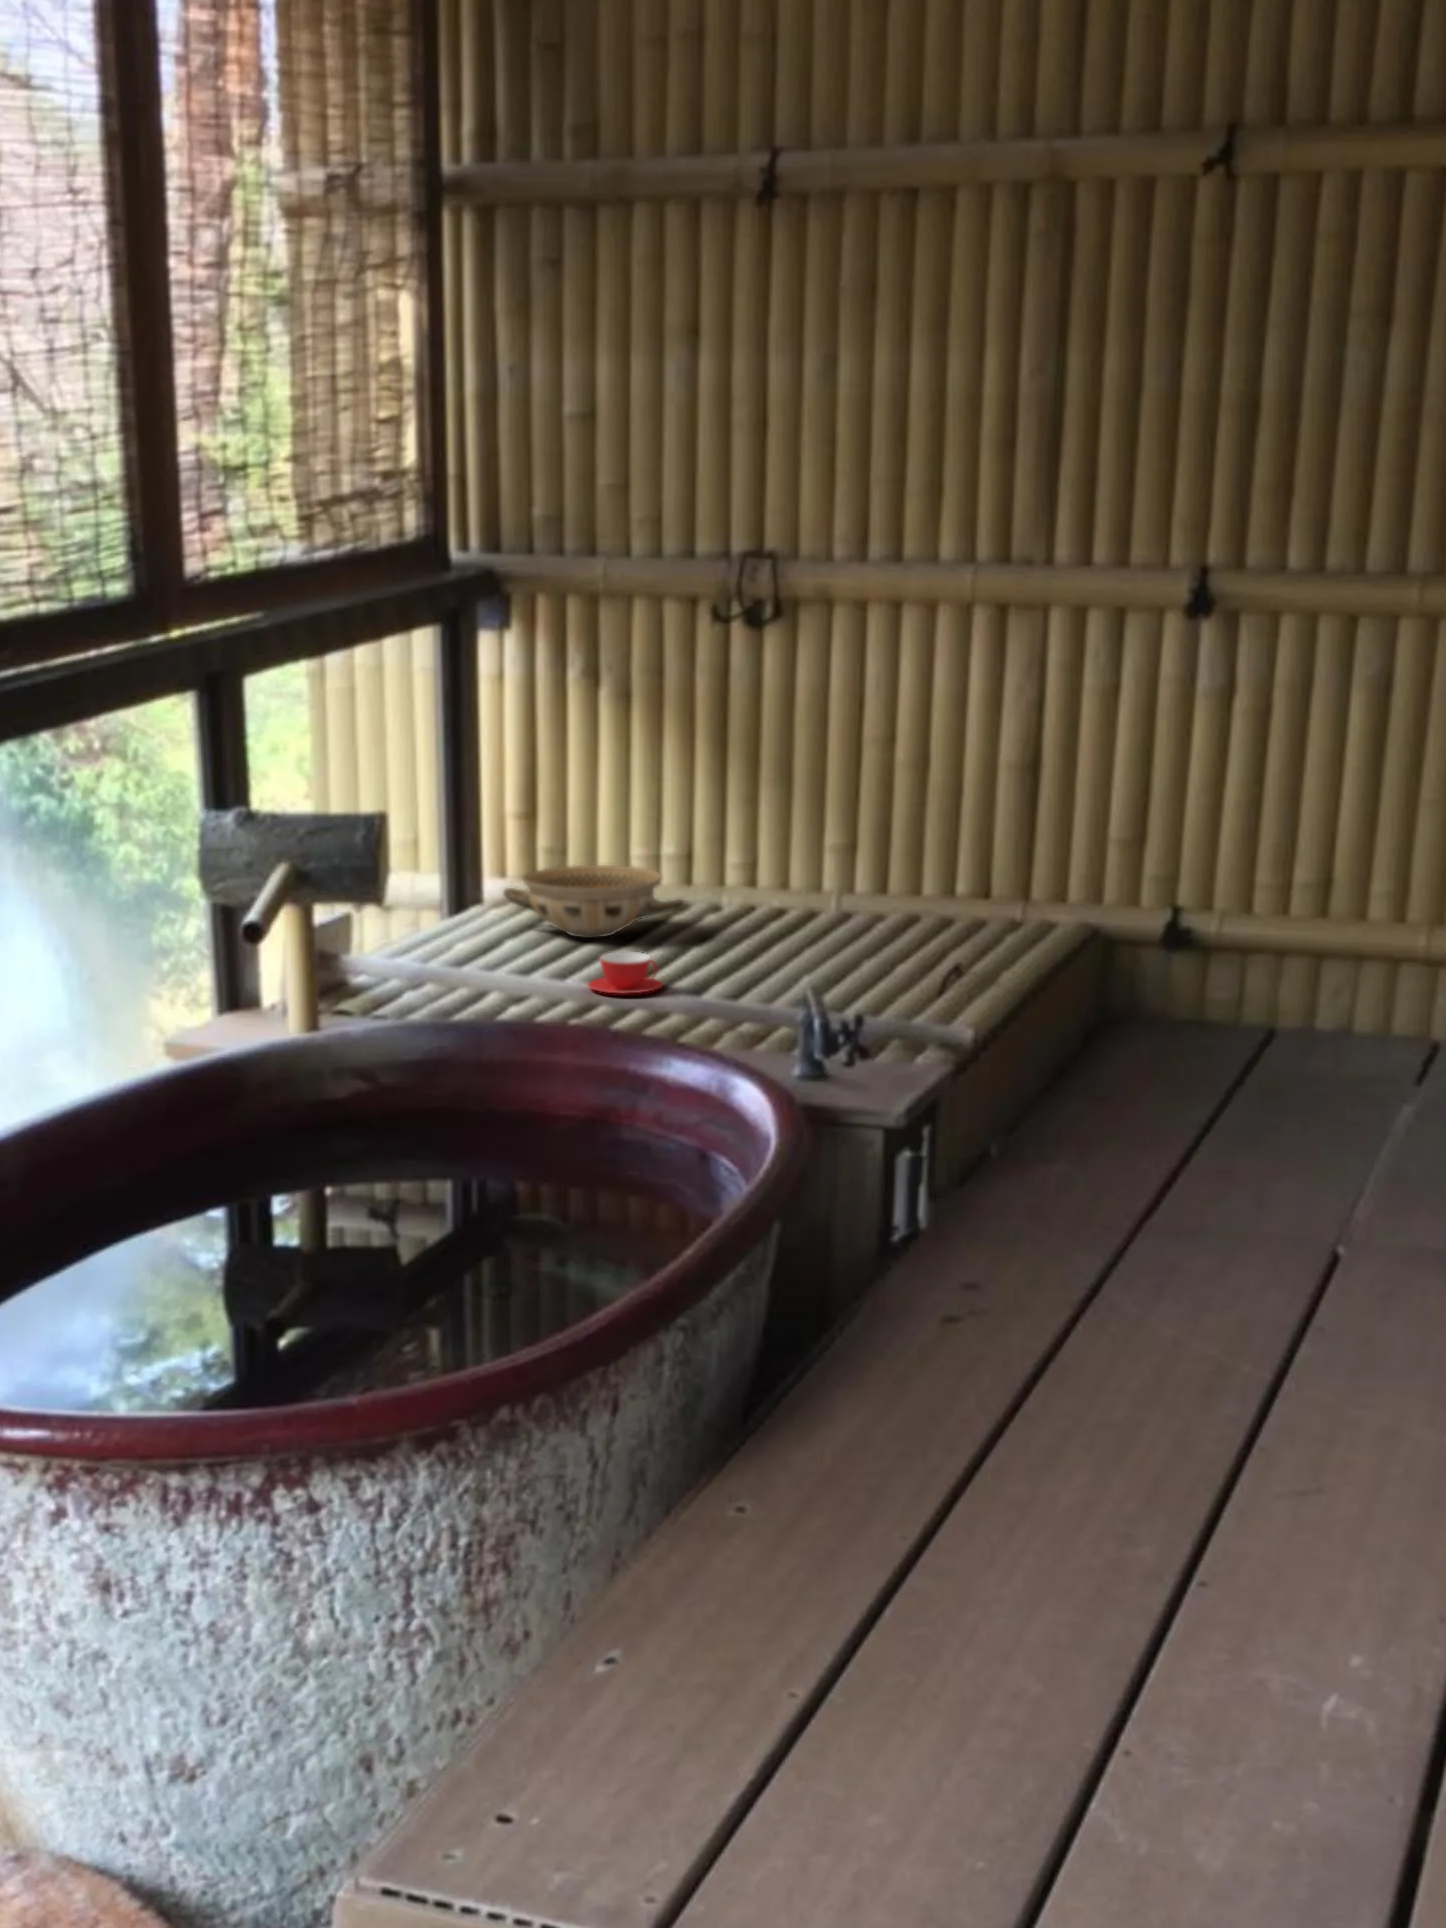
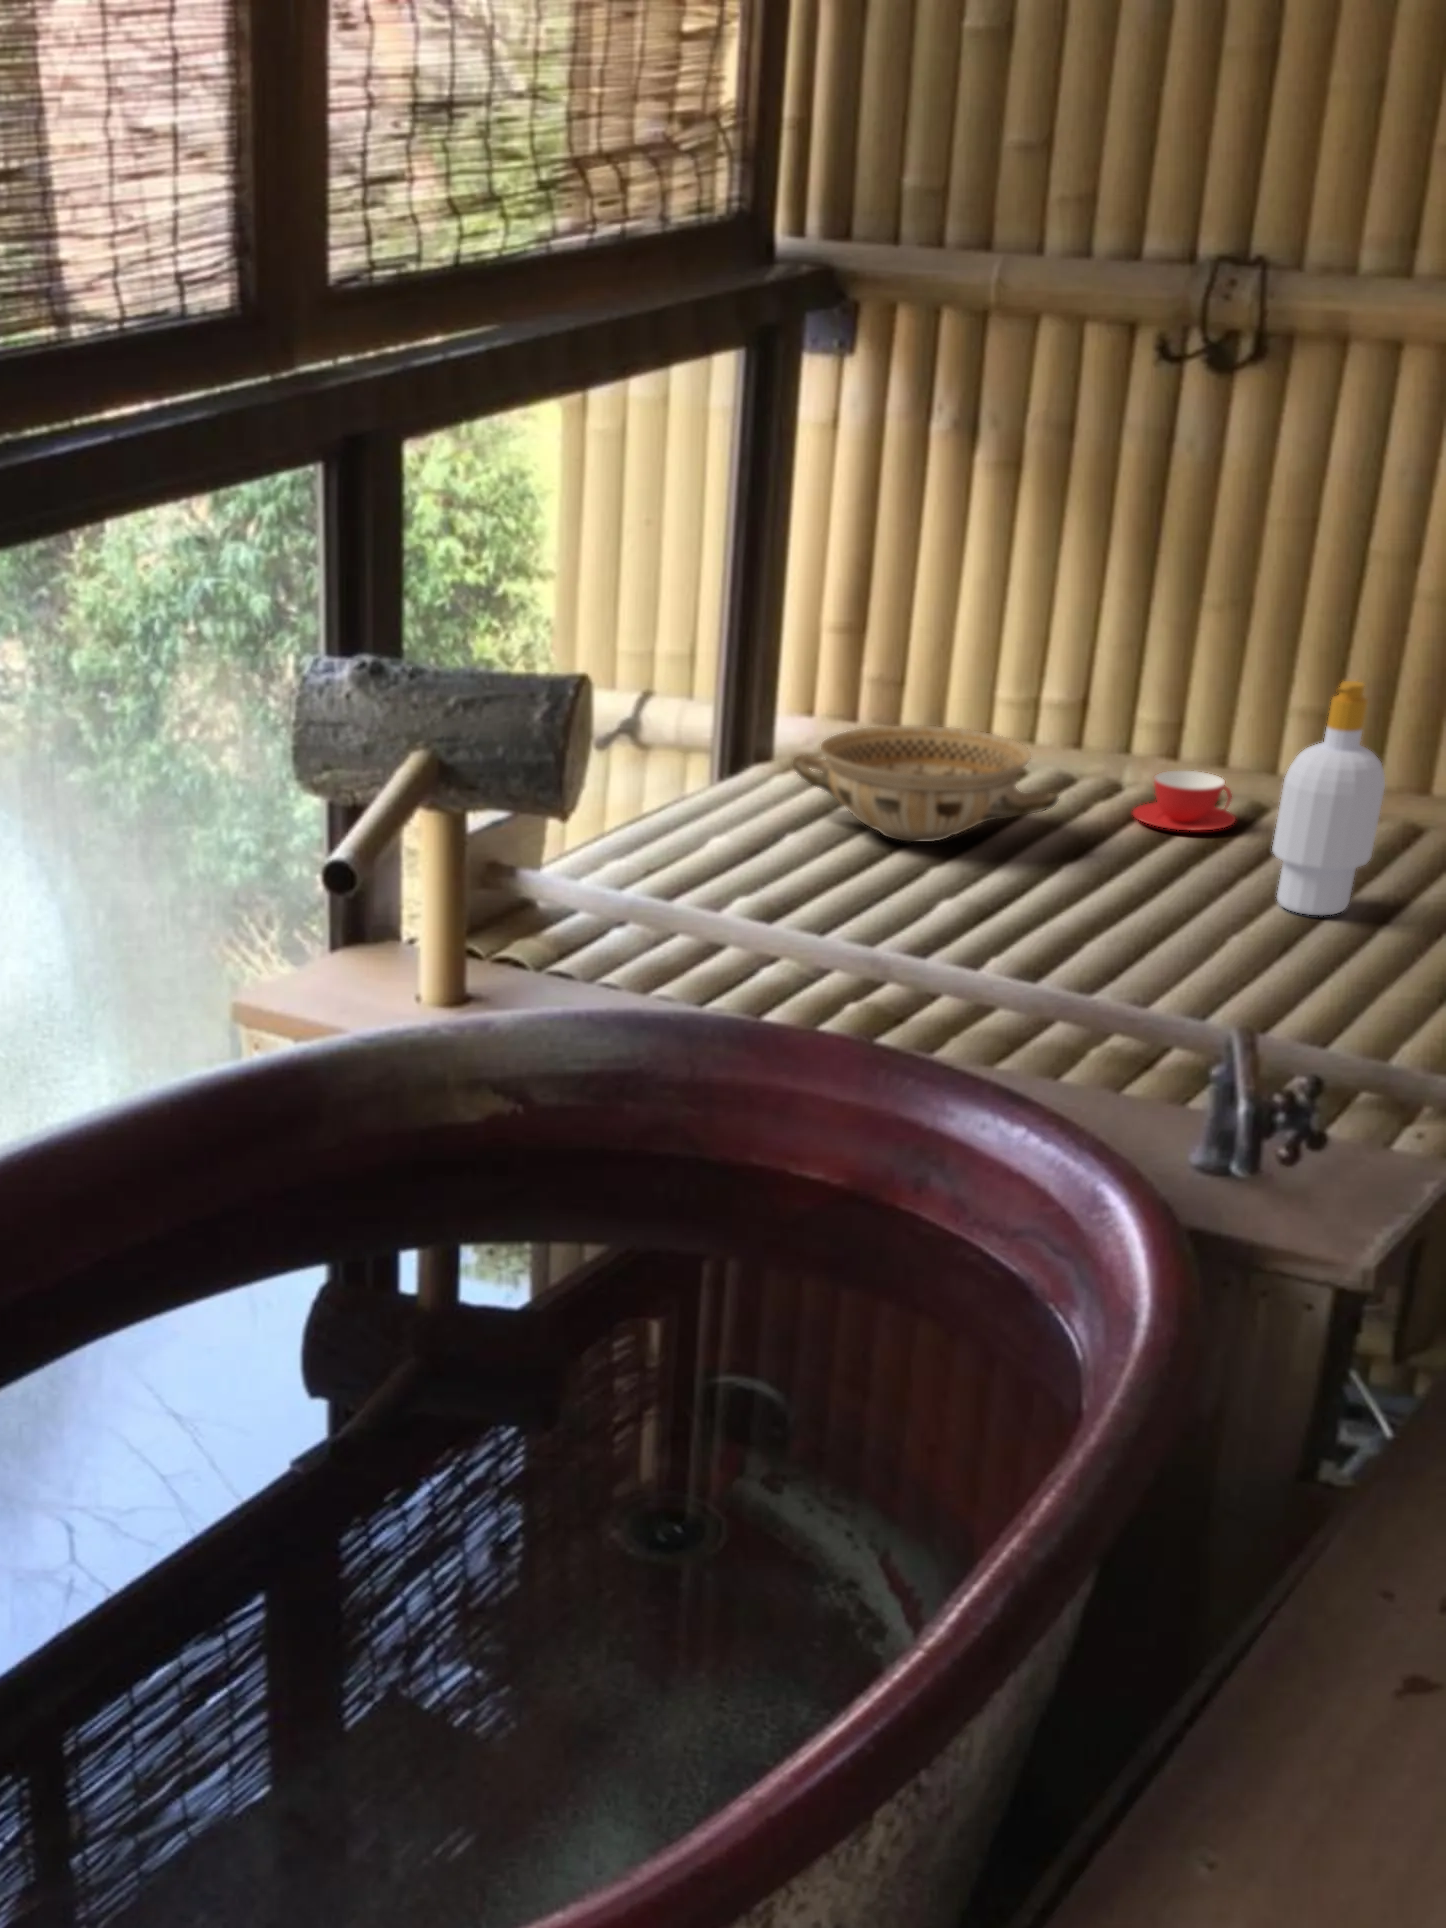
soap bottle: none [824,808,888,960] -> present [1272,681,1385,915]
teacup: present [588,952,663,993] -> present [1133,771,1235,831]

